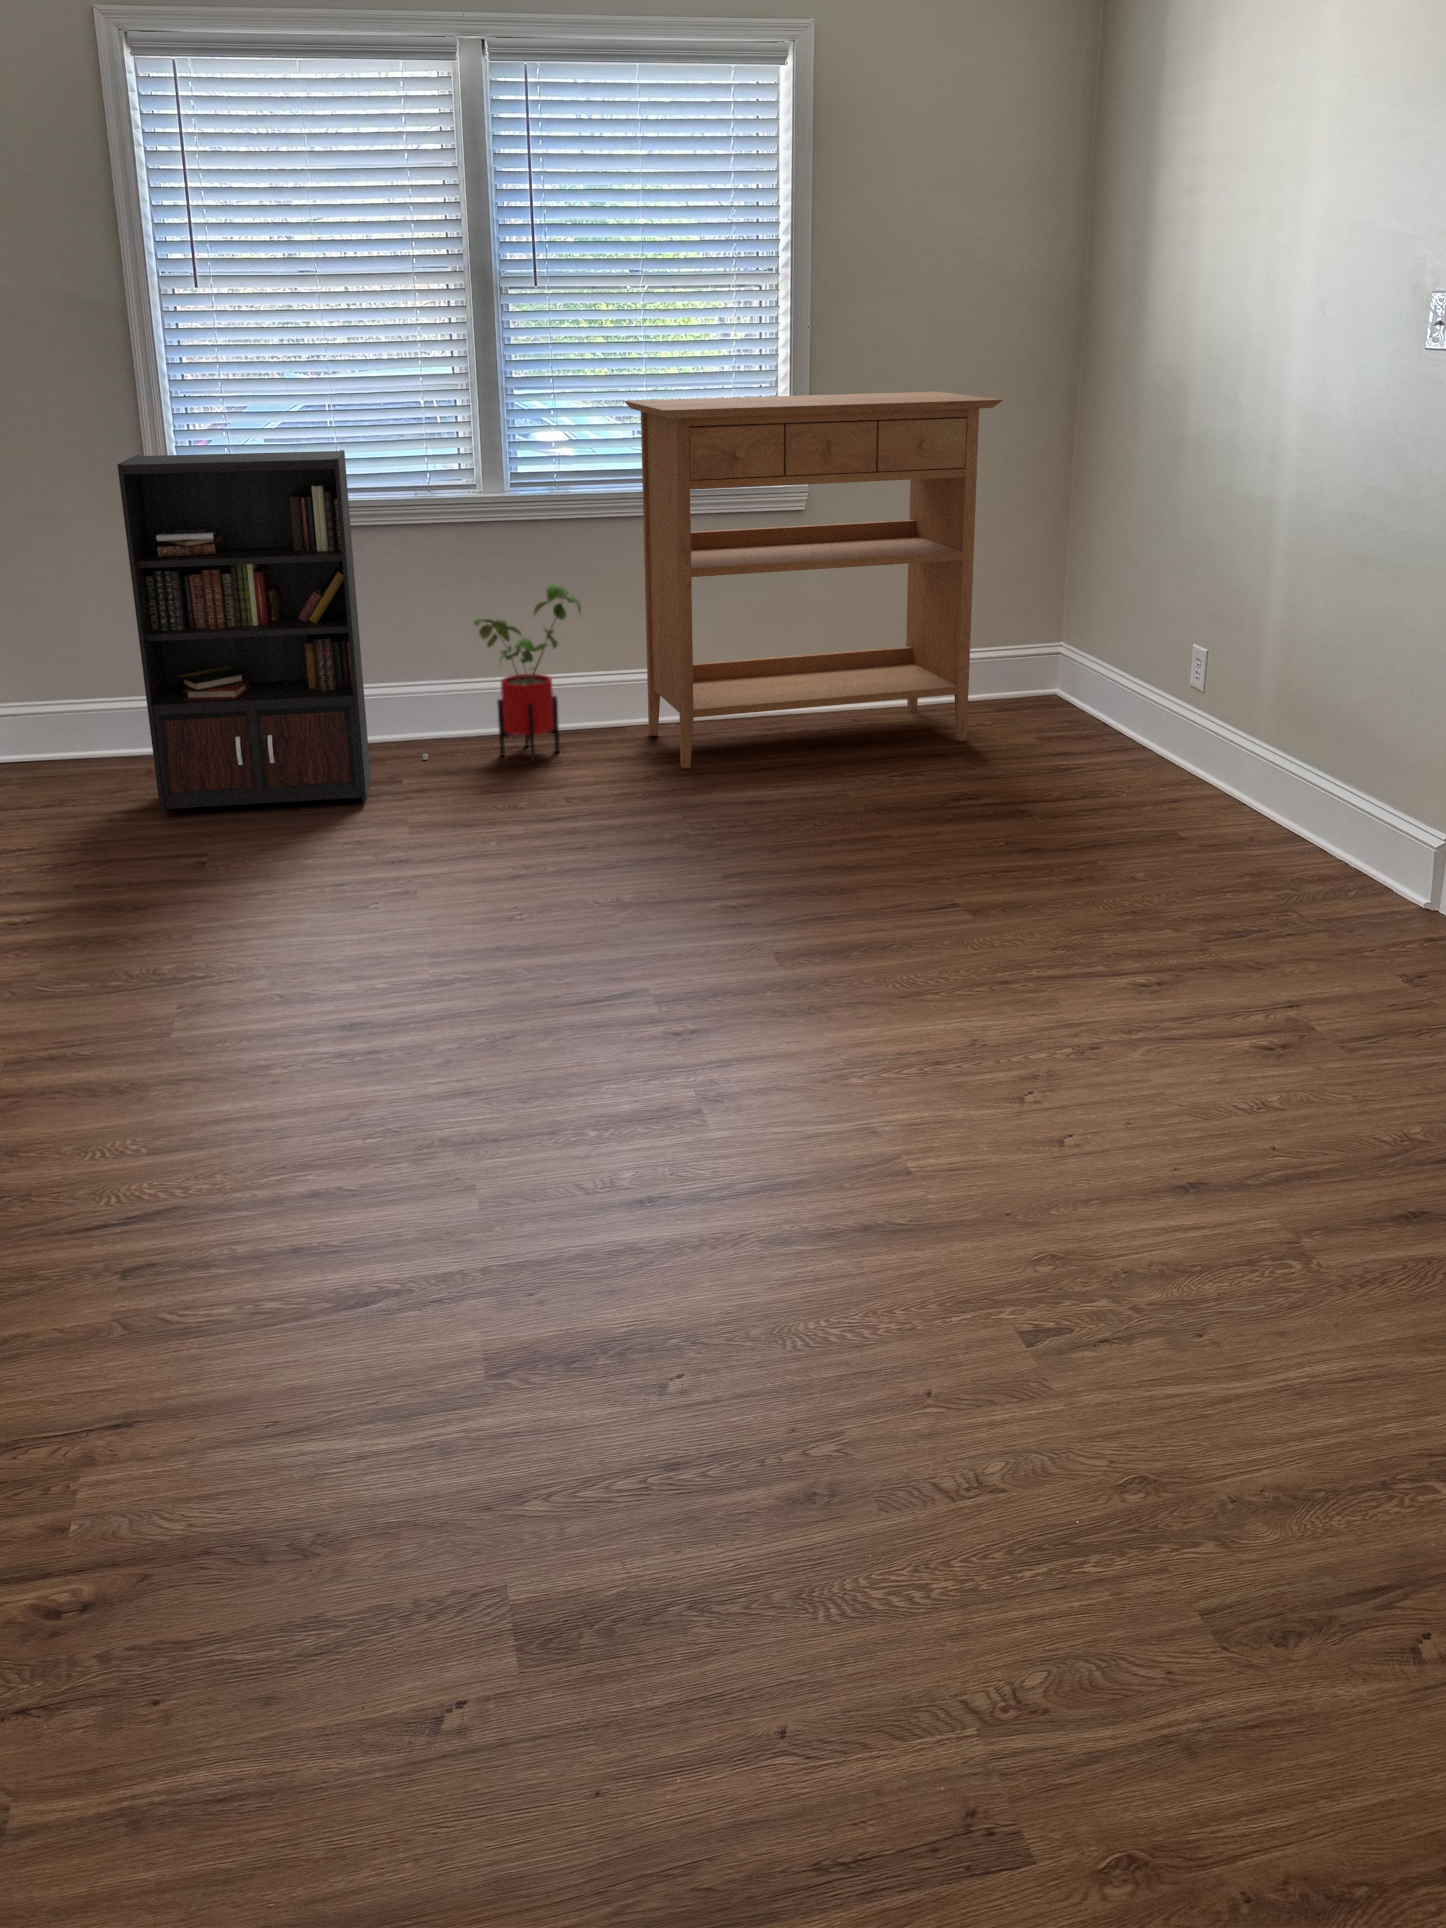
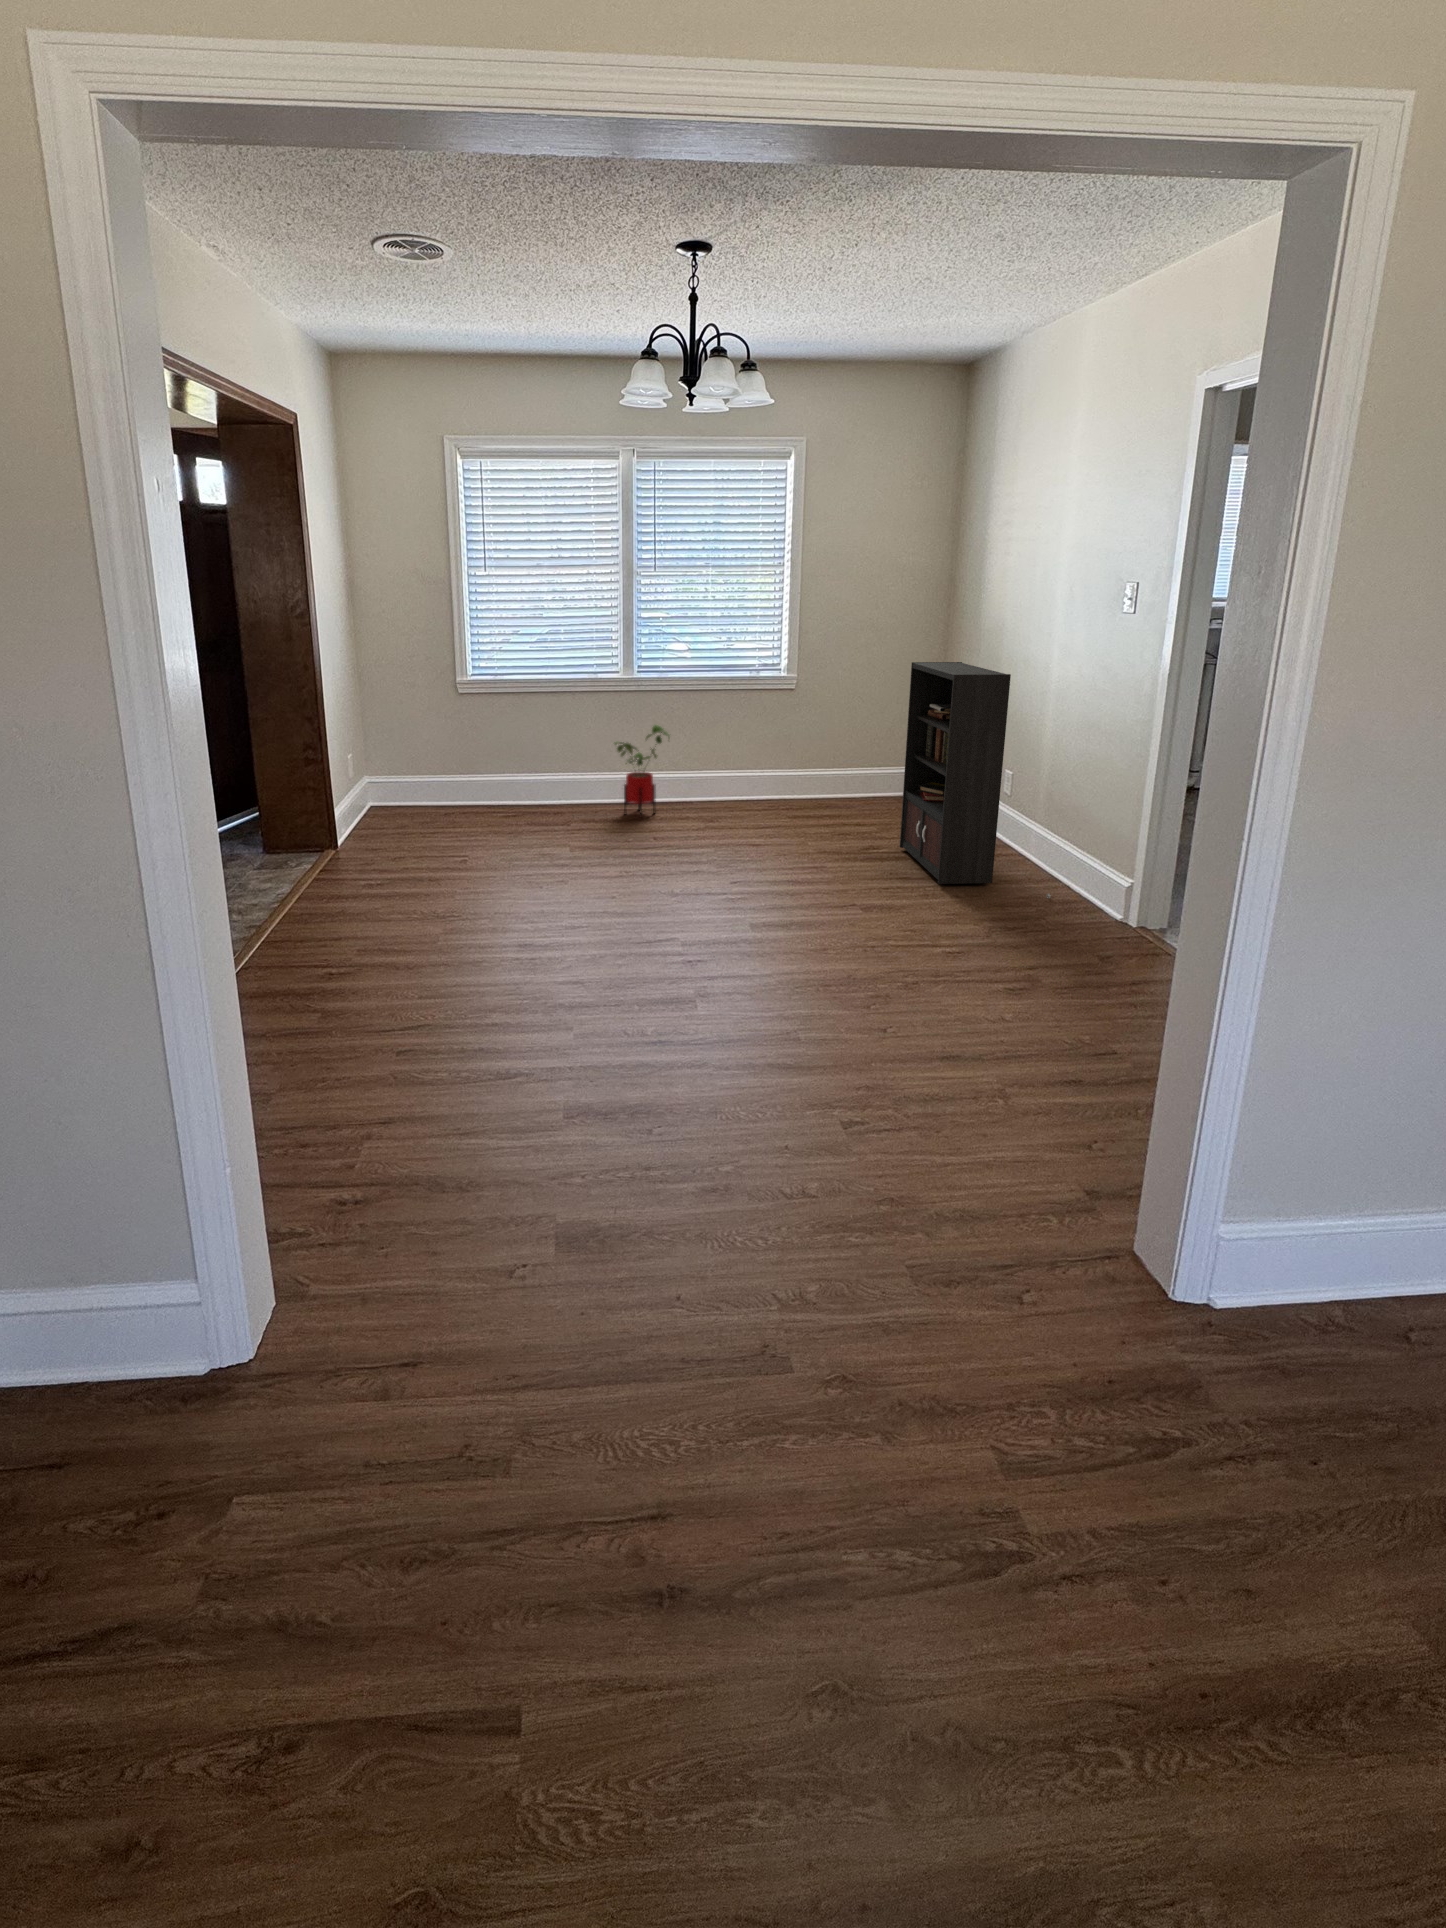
console table: present [624,392,1003,769] -> none [698,629,902,826]
bookcase: present [117,450,428,813] -> present [900,662,1051,898]

